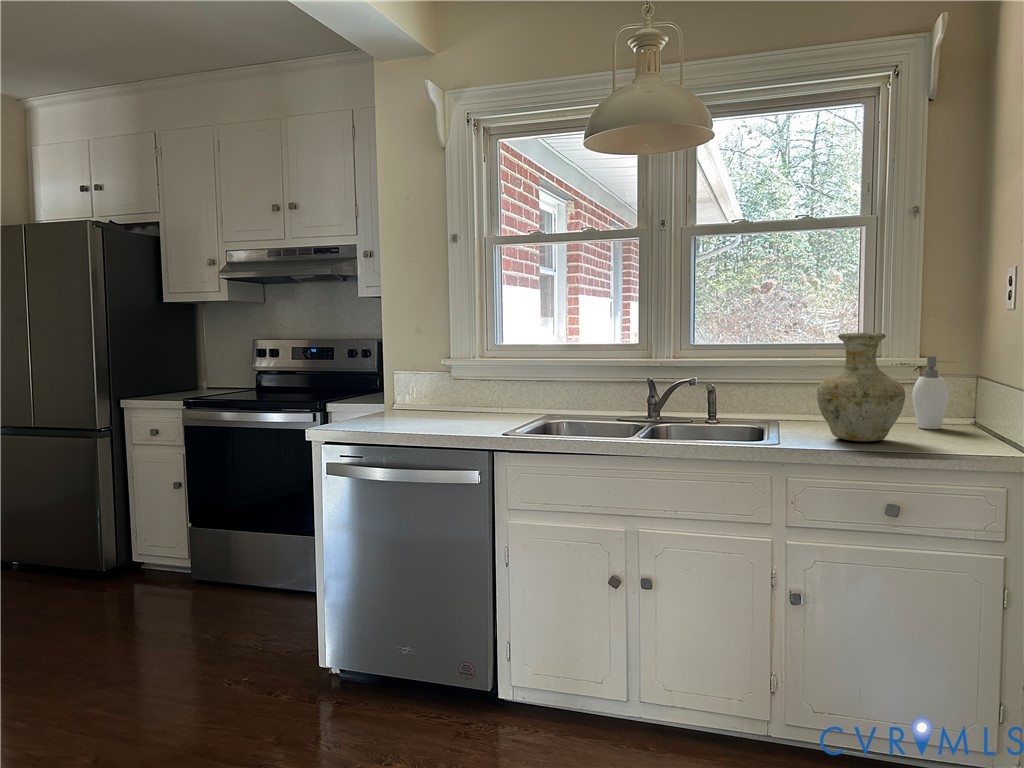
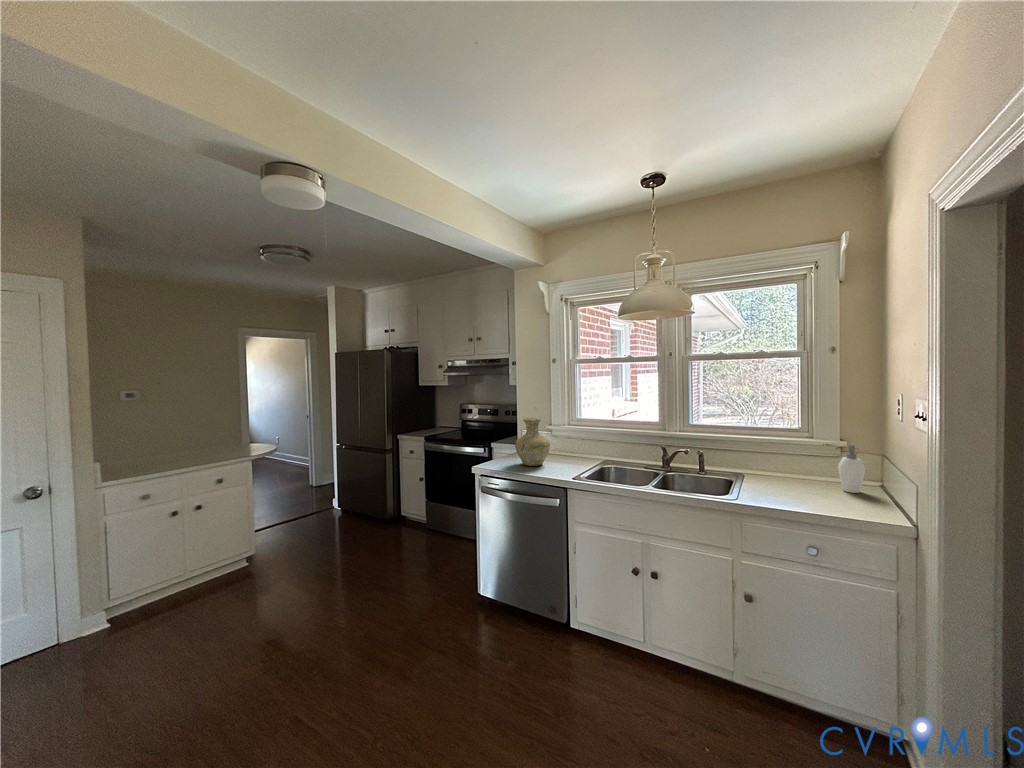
vase: present [817,333,905,442] -> present [515,418,550,466]

